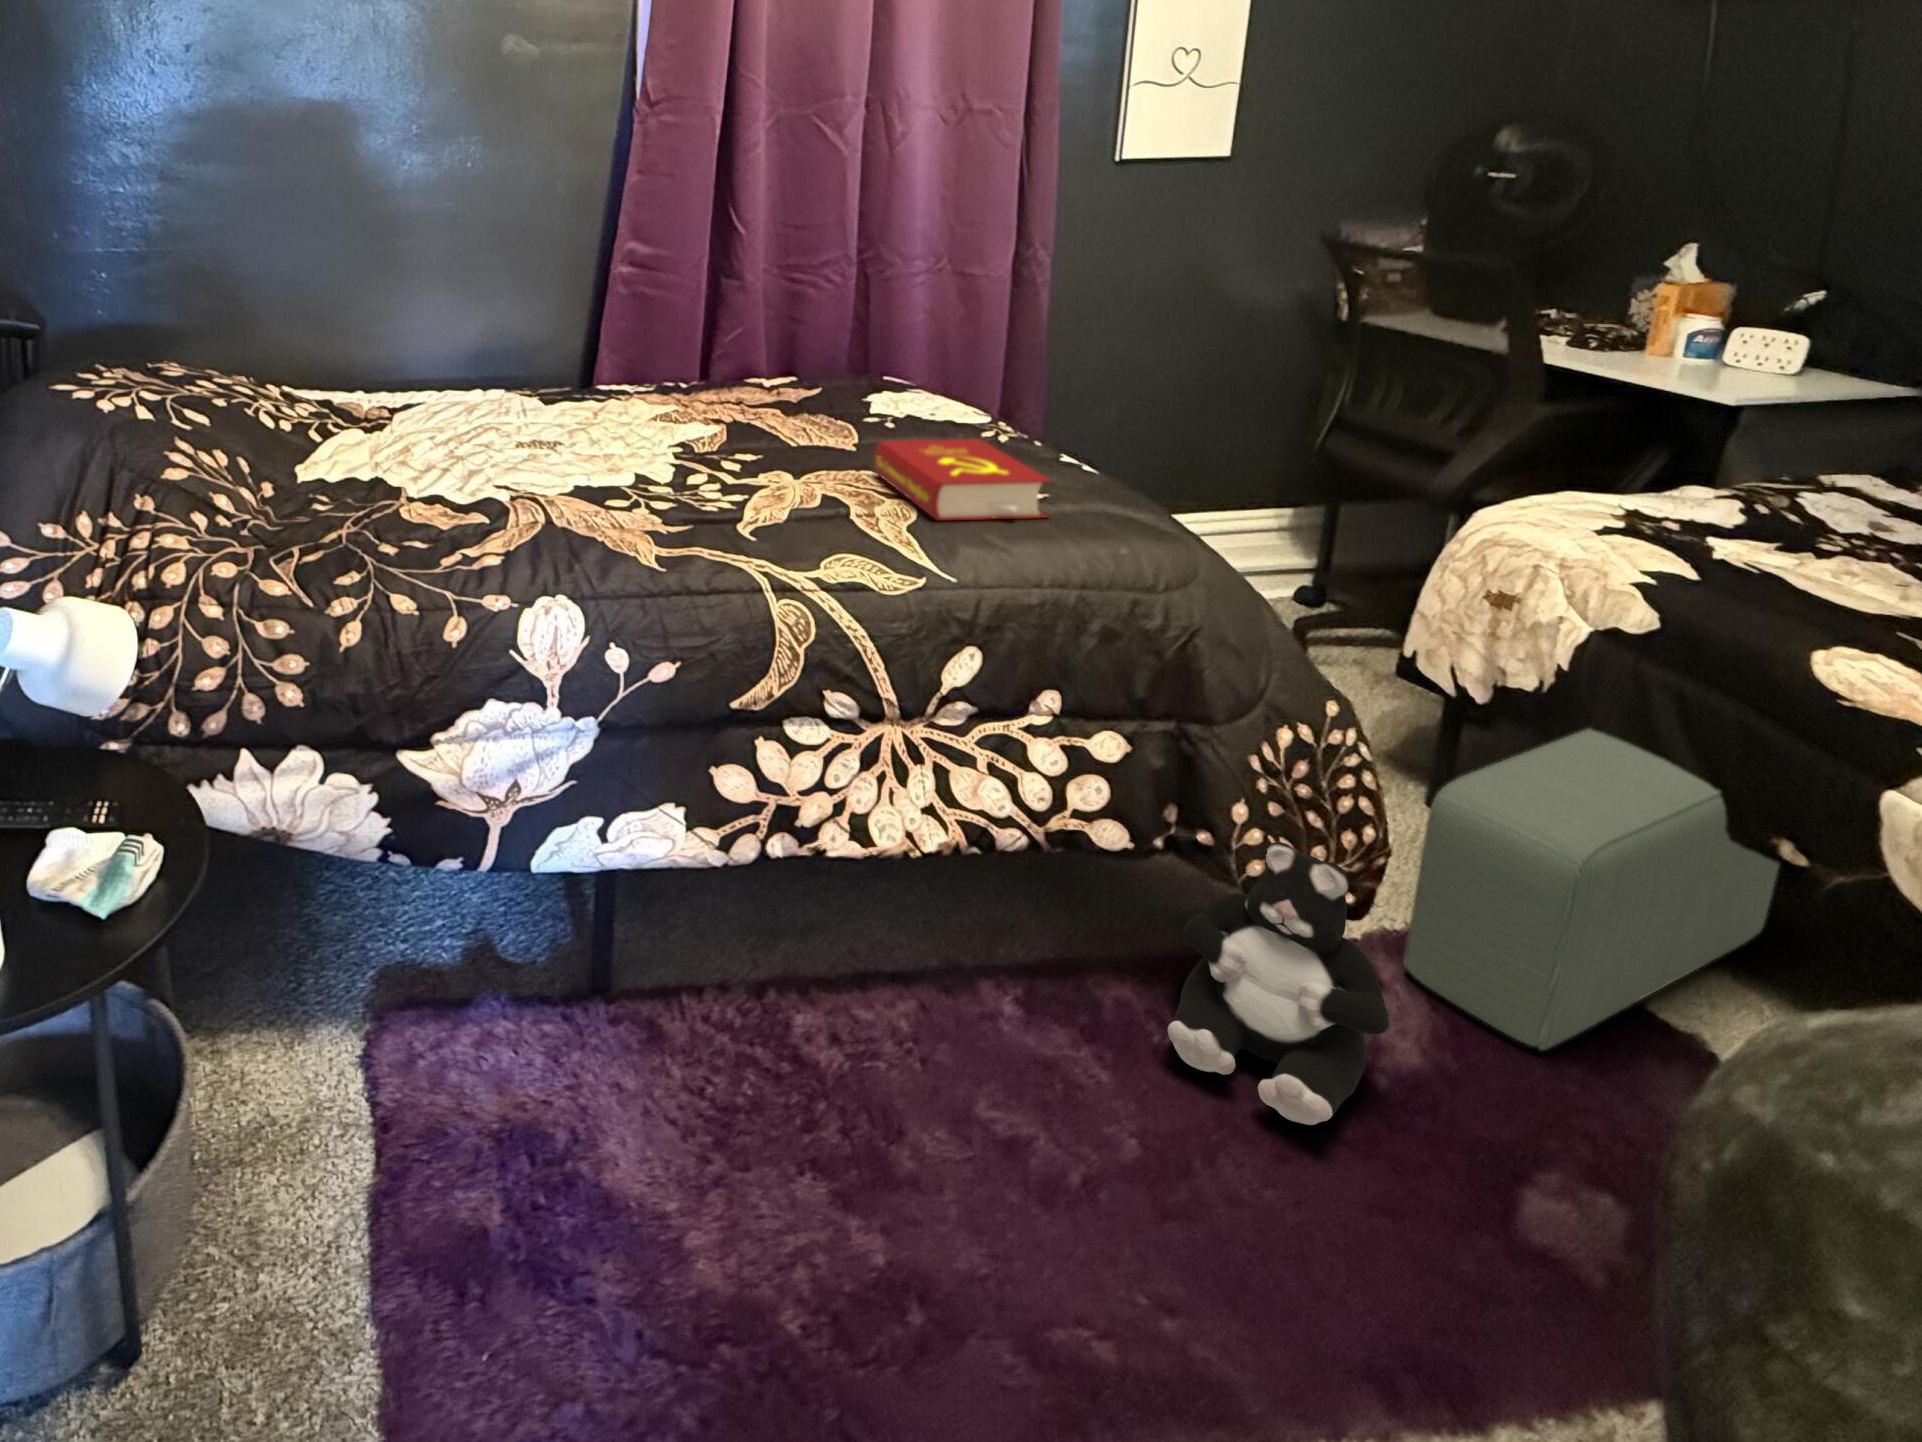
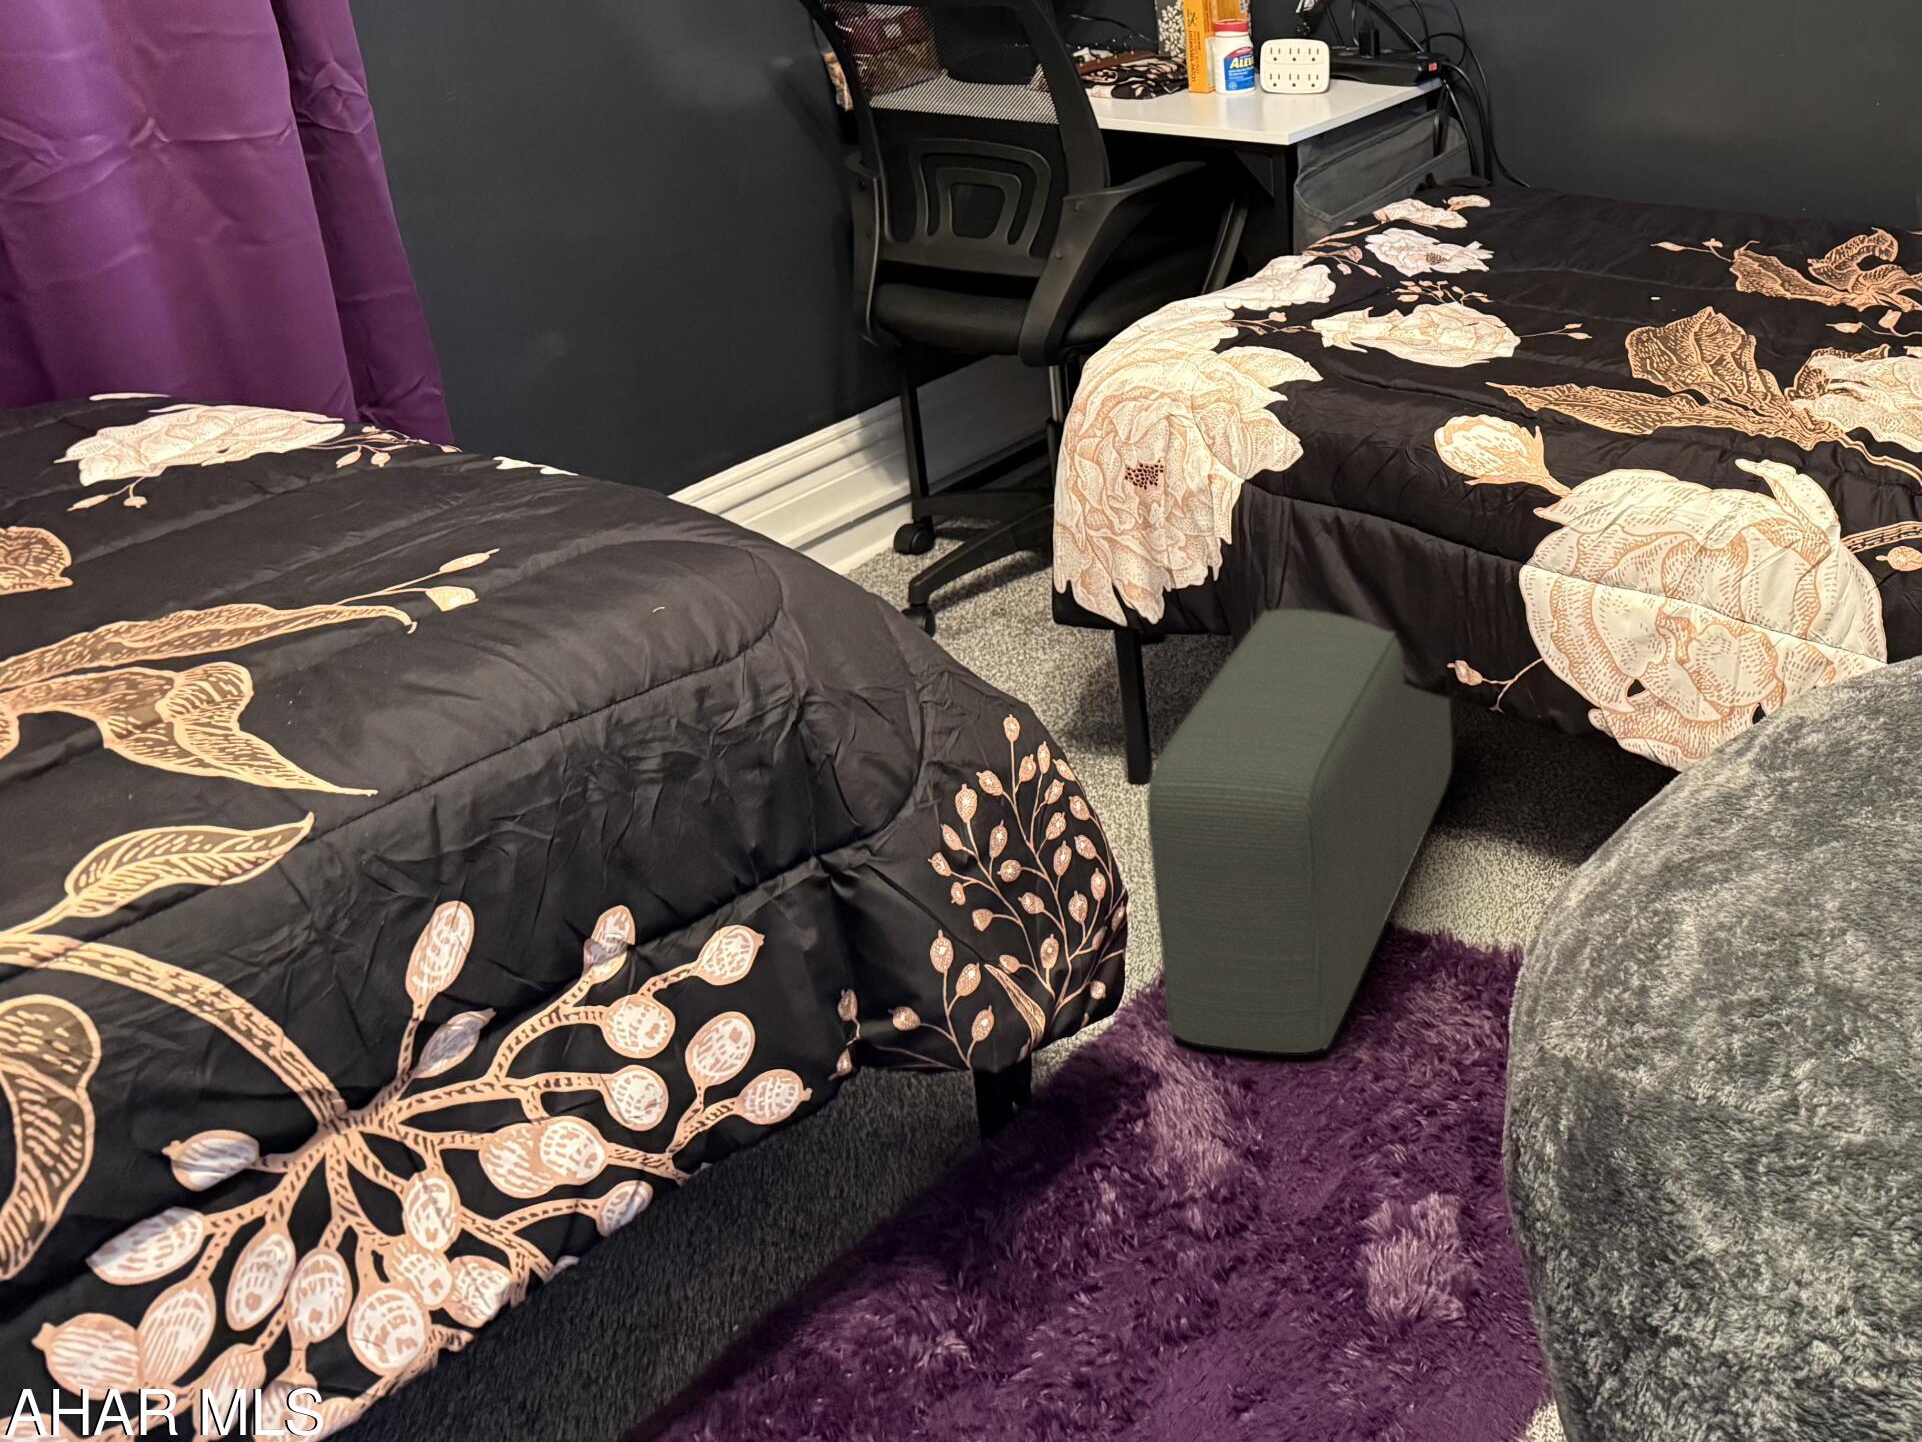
book: present [874,439,1051,521] -> none [117,481,514,681]
plush toy: present [1167,842,1389,1125] -> none [913,955,1185,1370]

